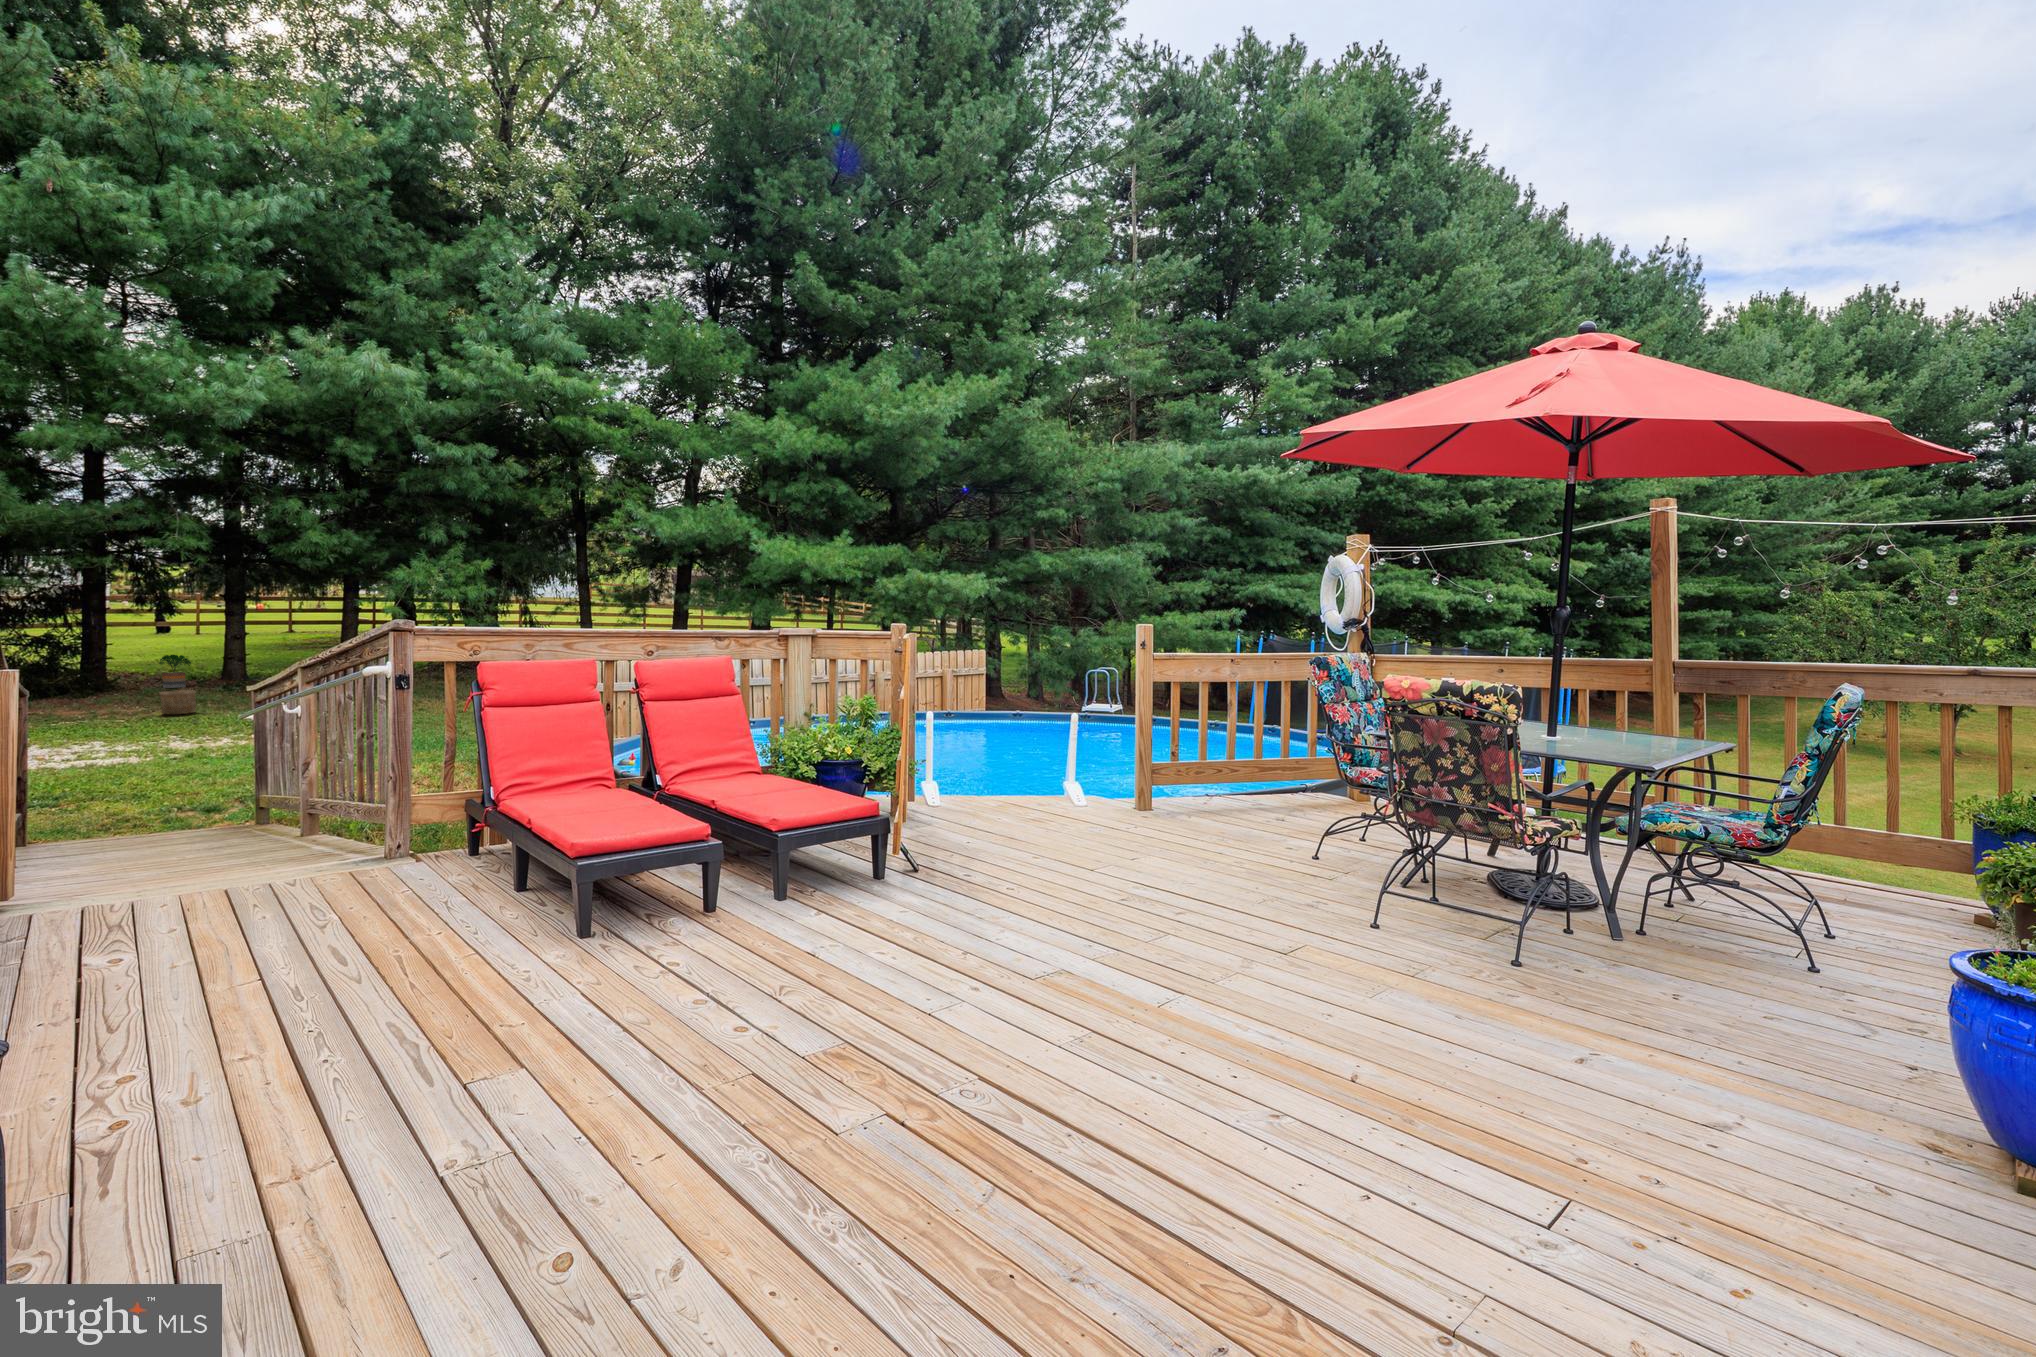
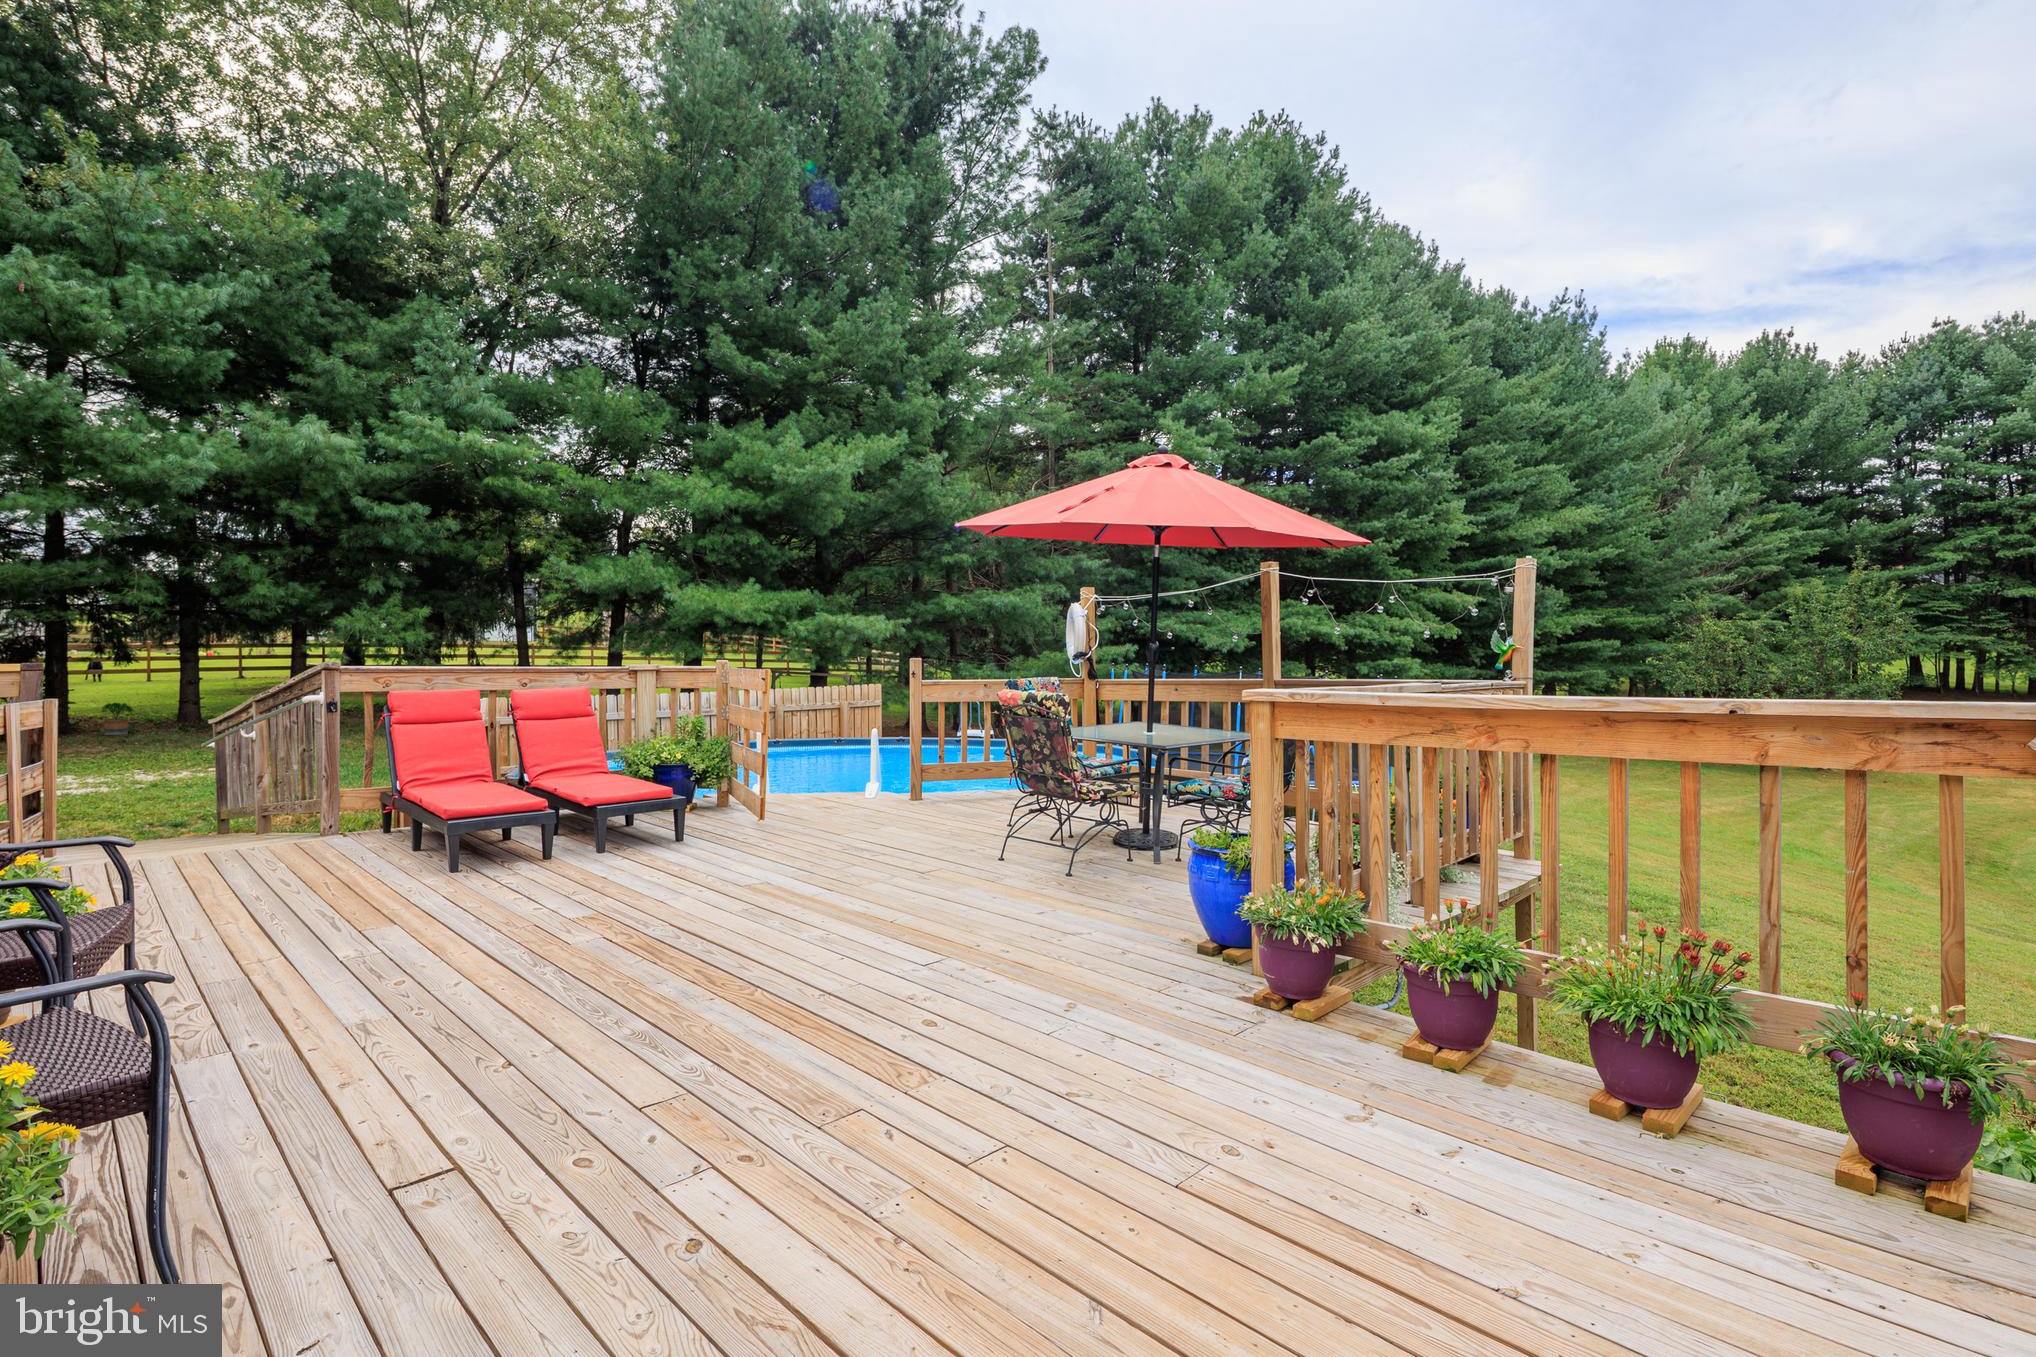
wooden bucket: present [160,690,196,714] -> none [92,739,130,763]

